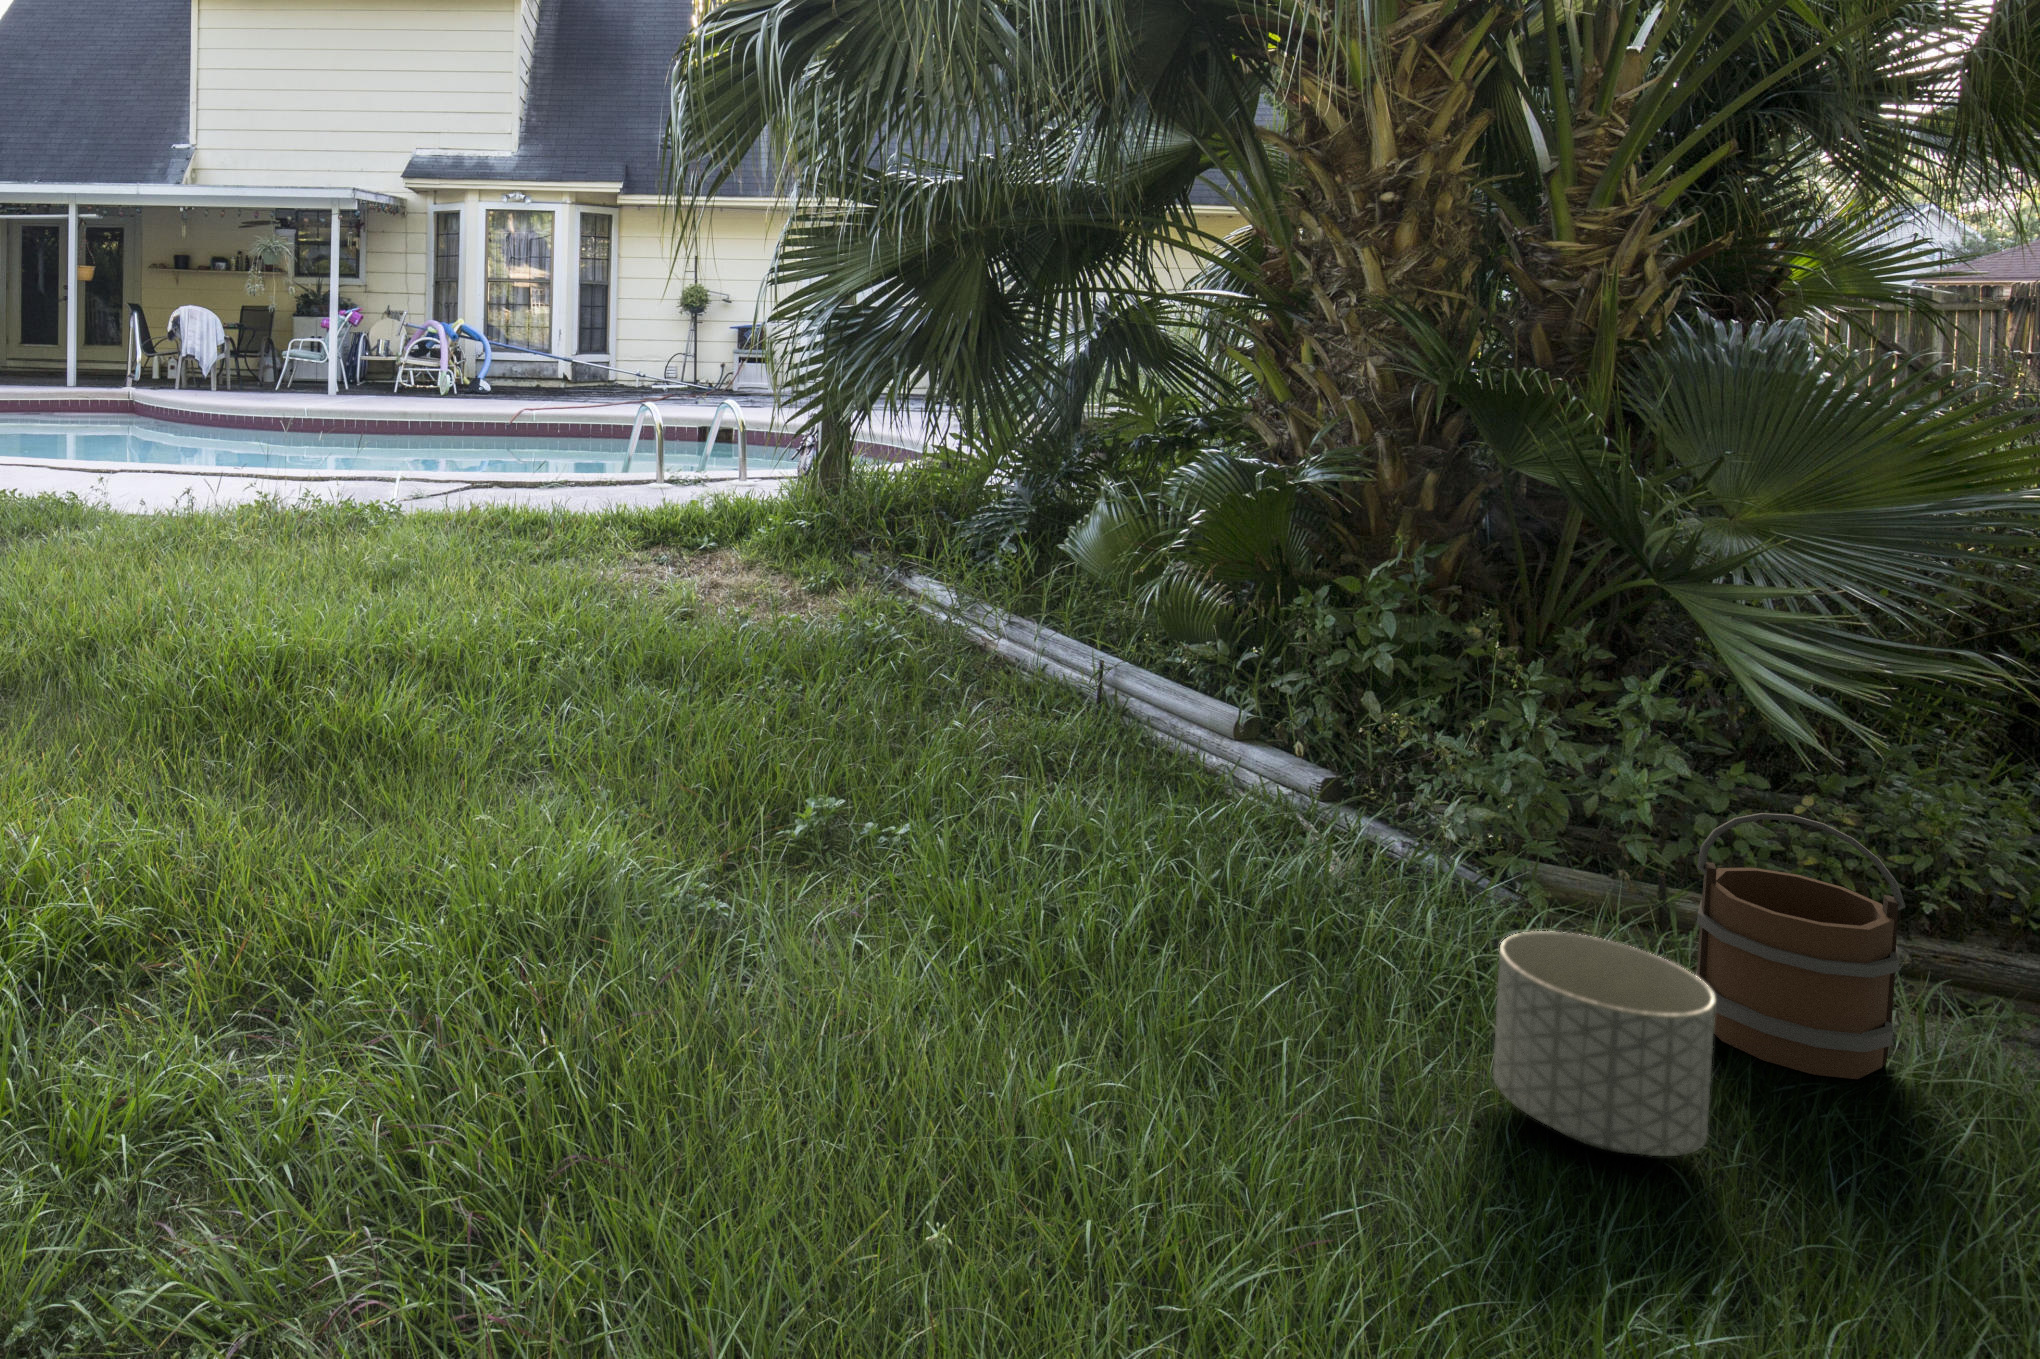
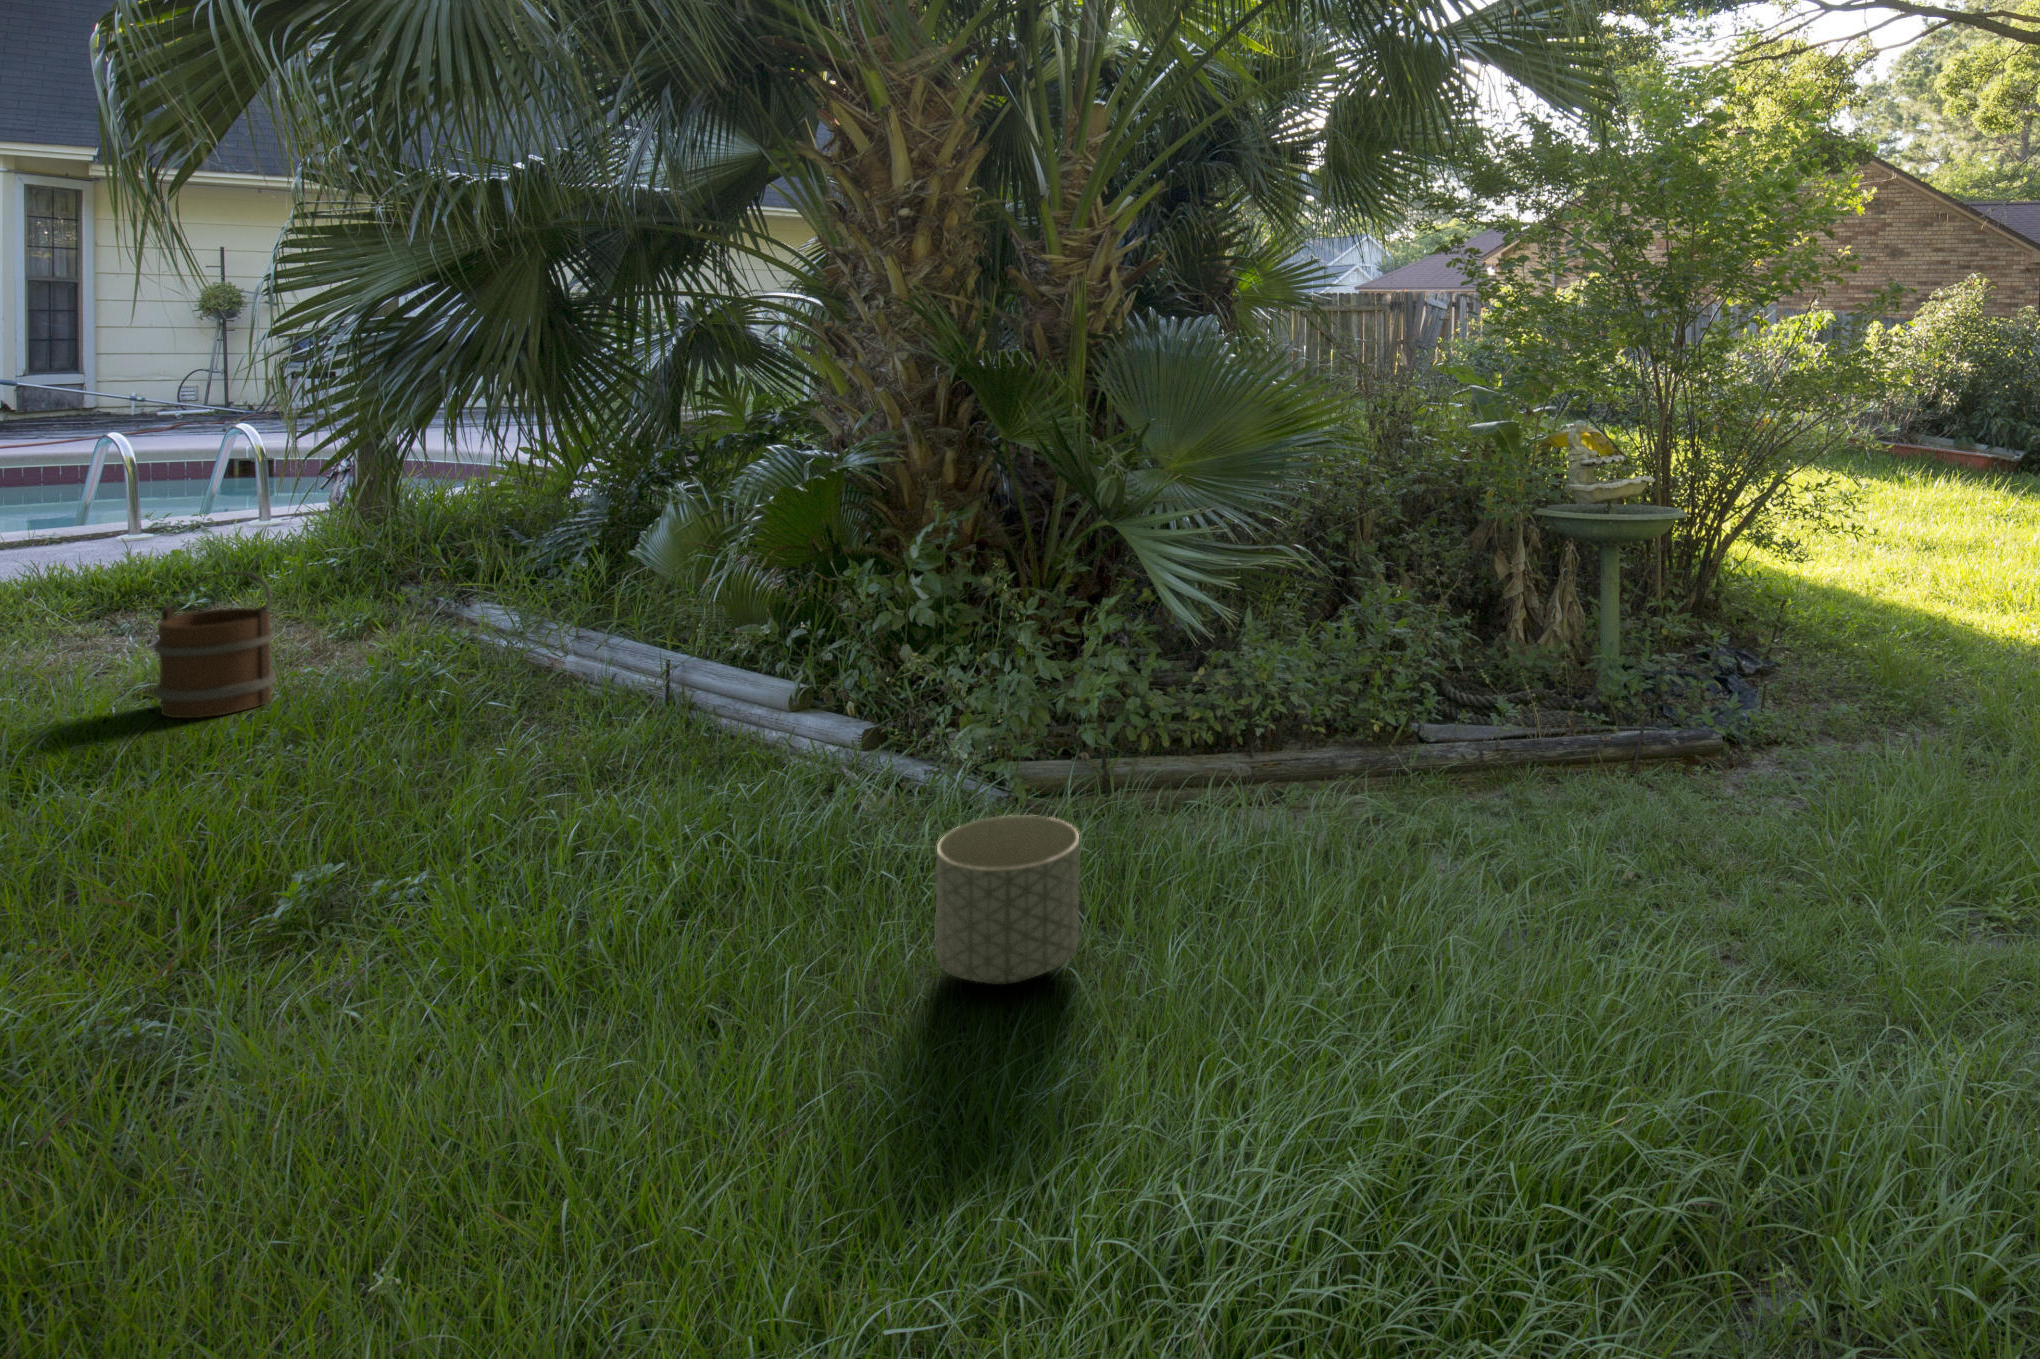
bucket: present [1695,813,1906,1079] -> present [154,571,275,718]

